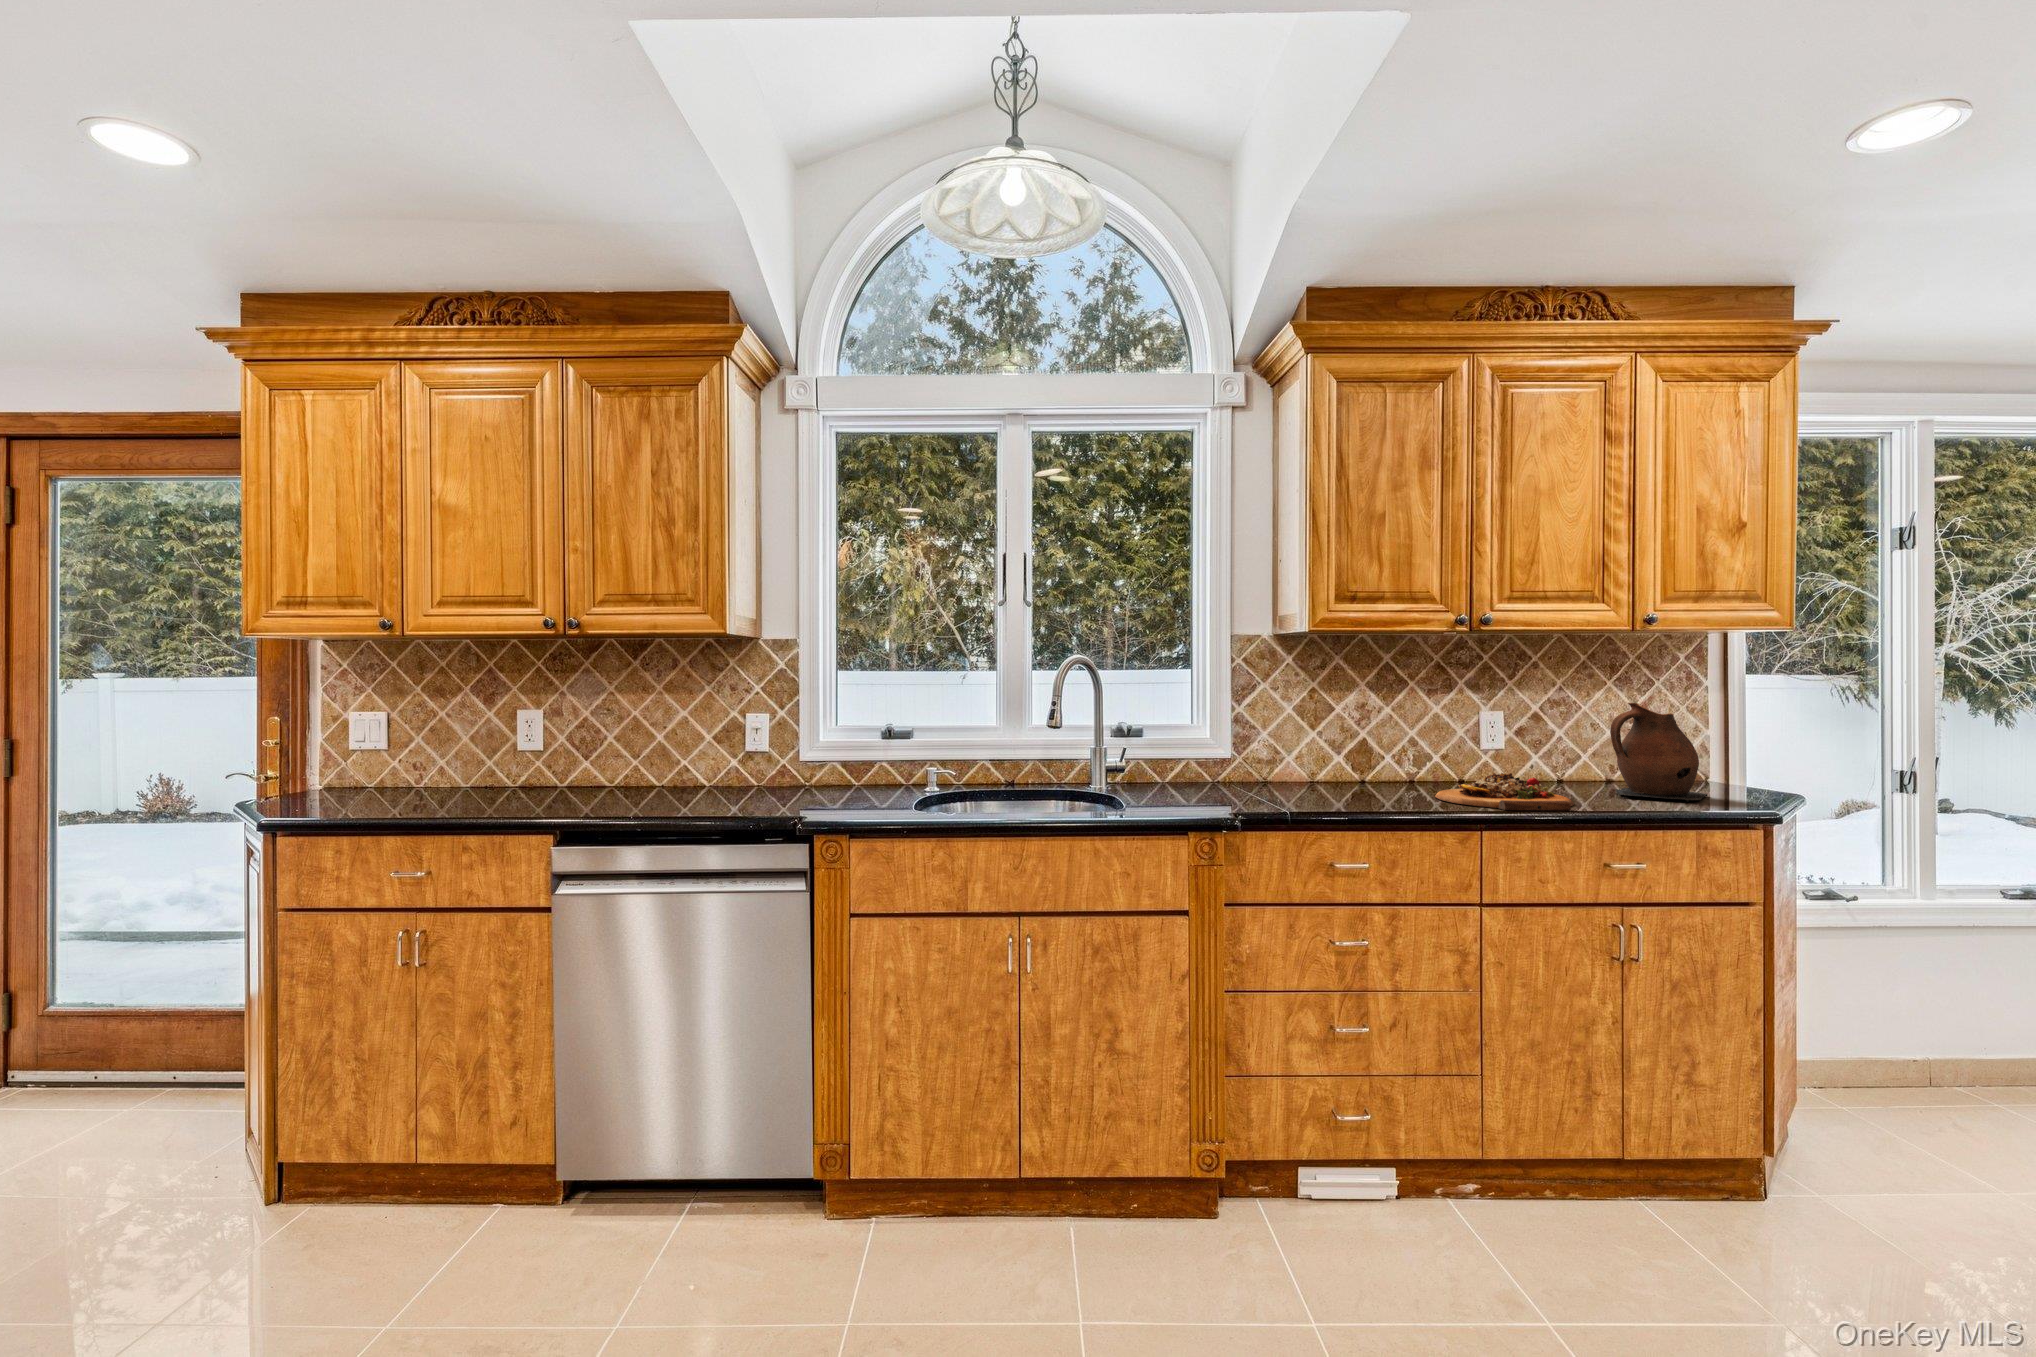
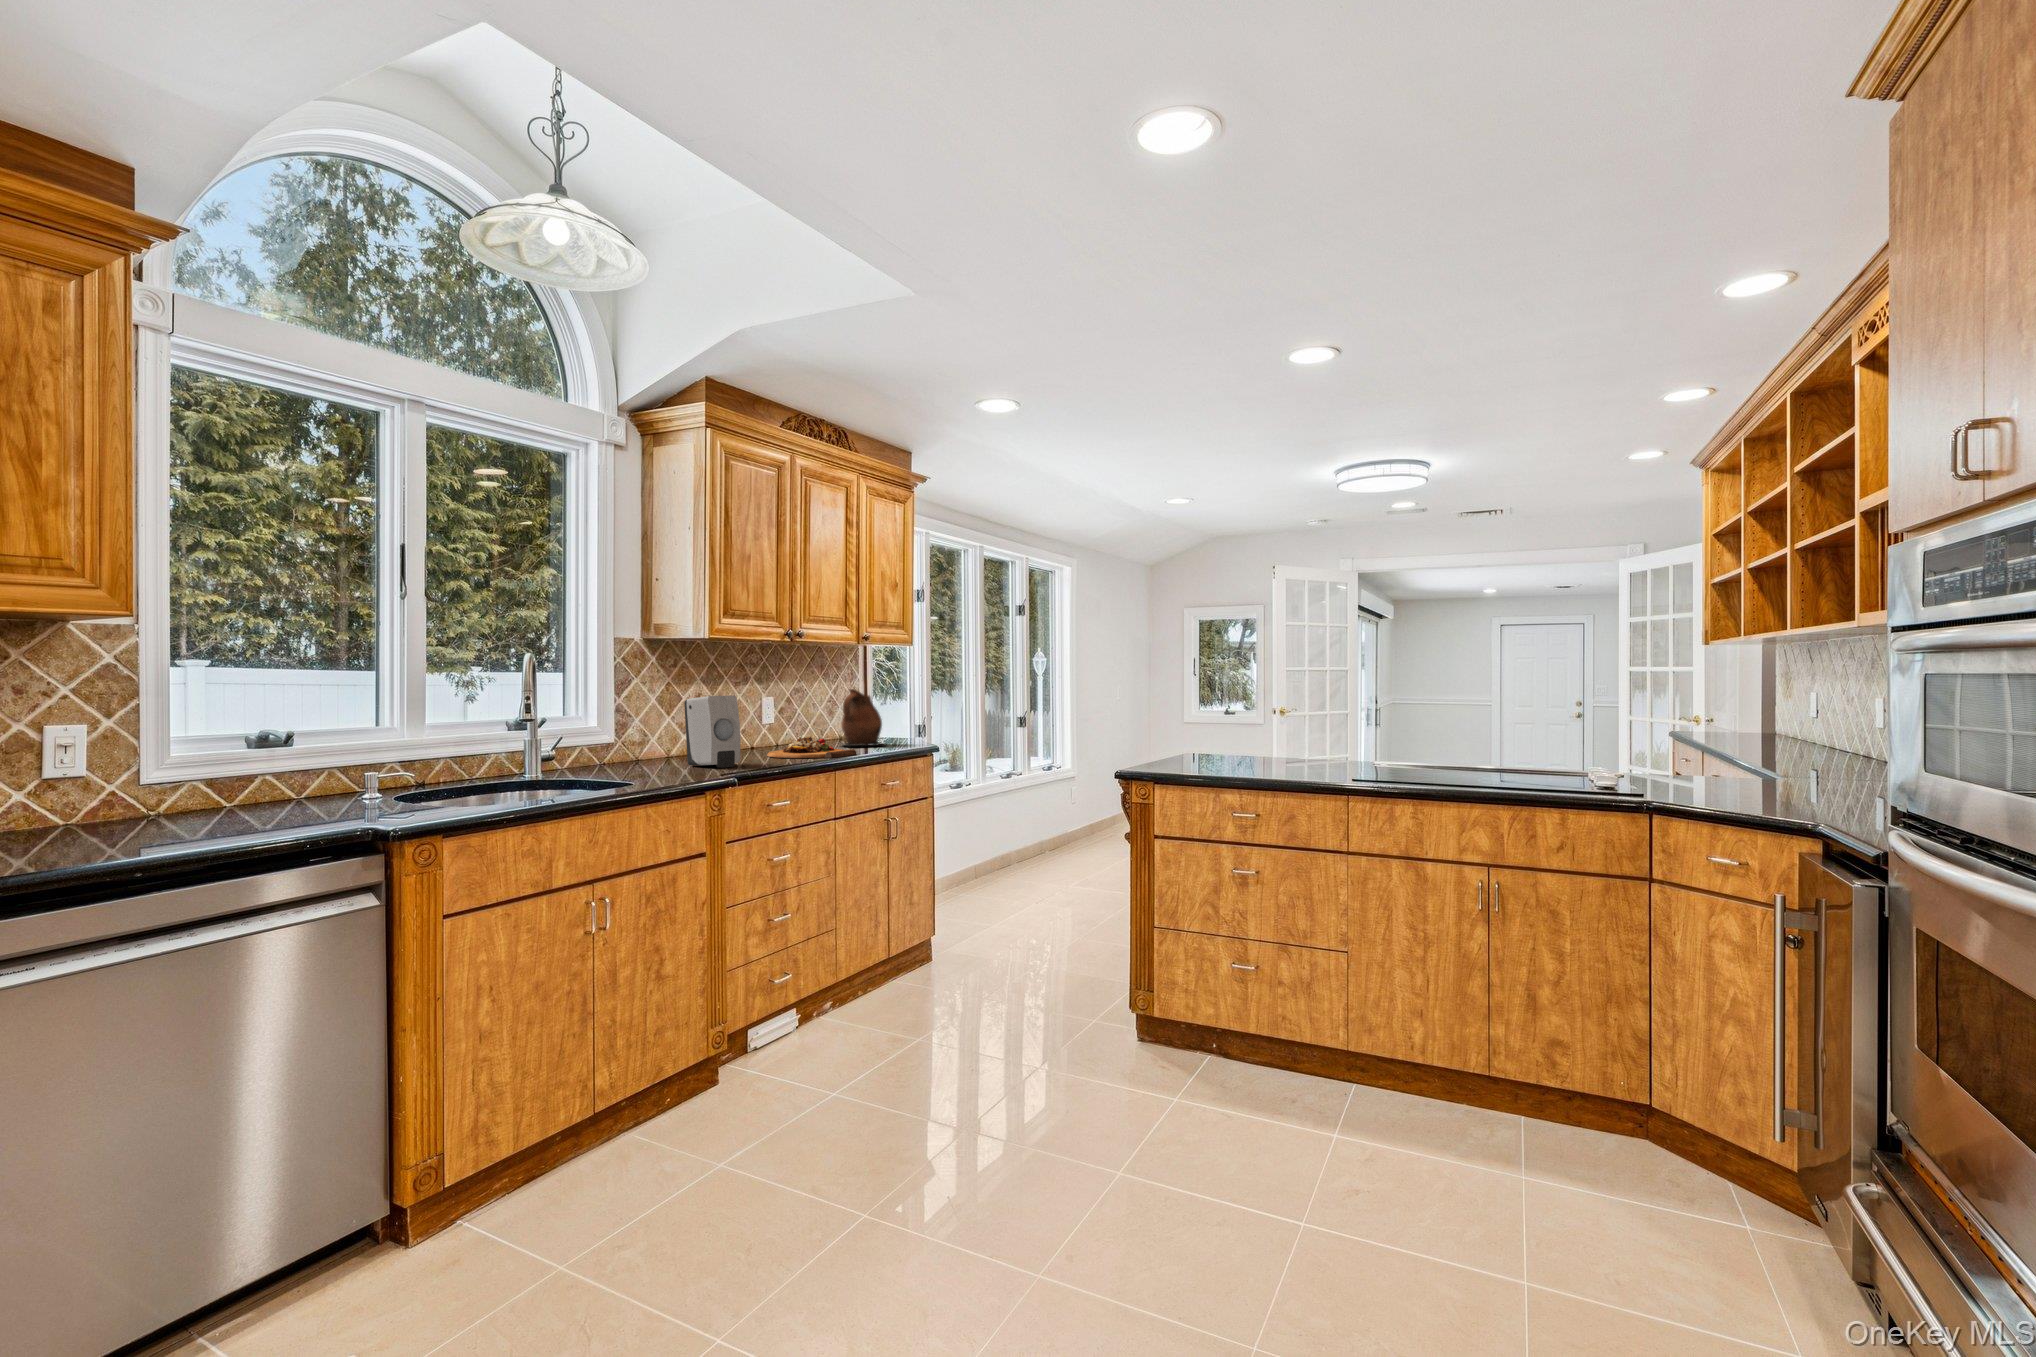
soap dispenser: none [1289,708,1337,804] -> present [684,696,740,768]

